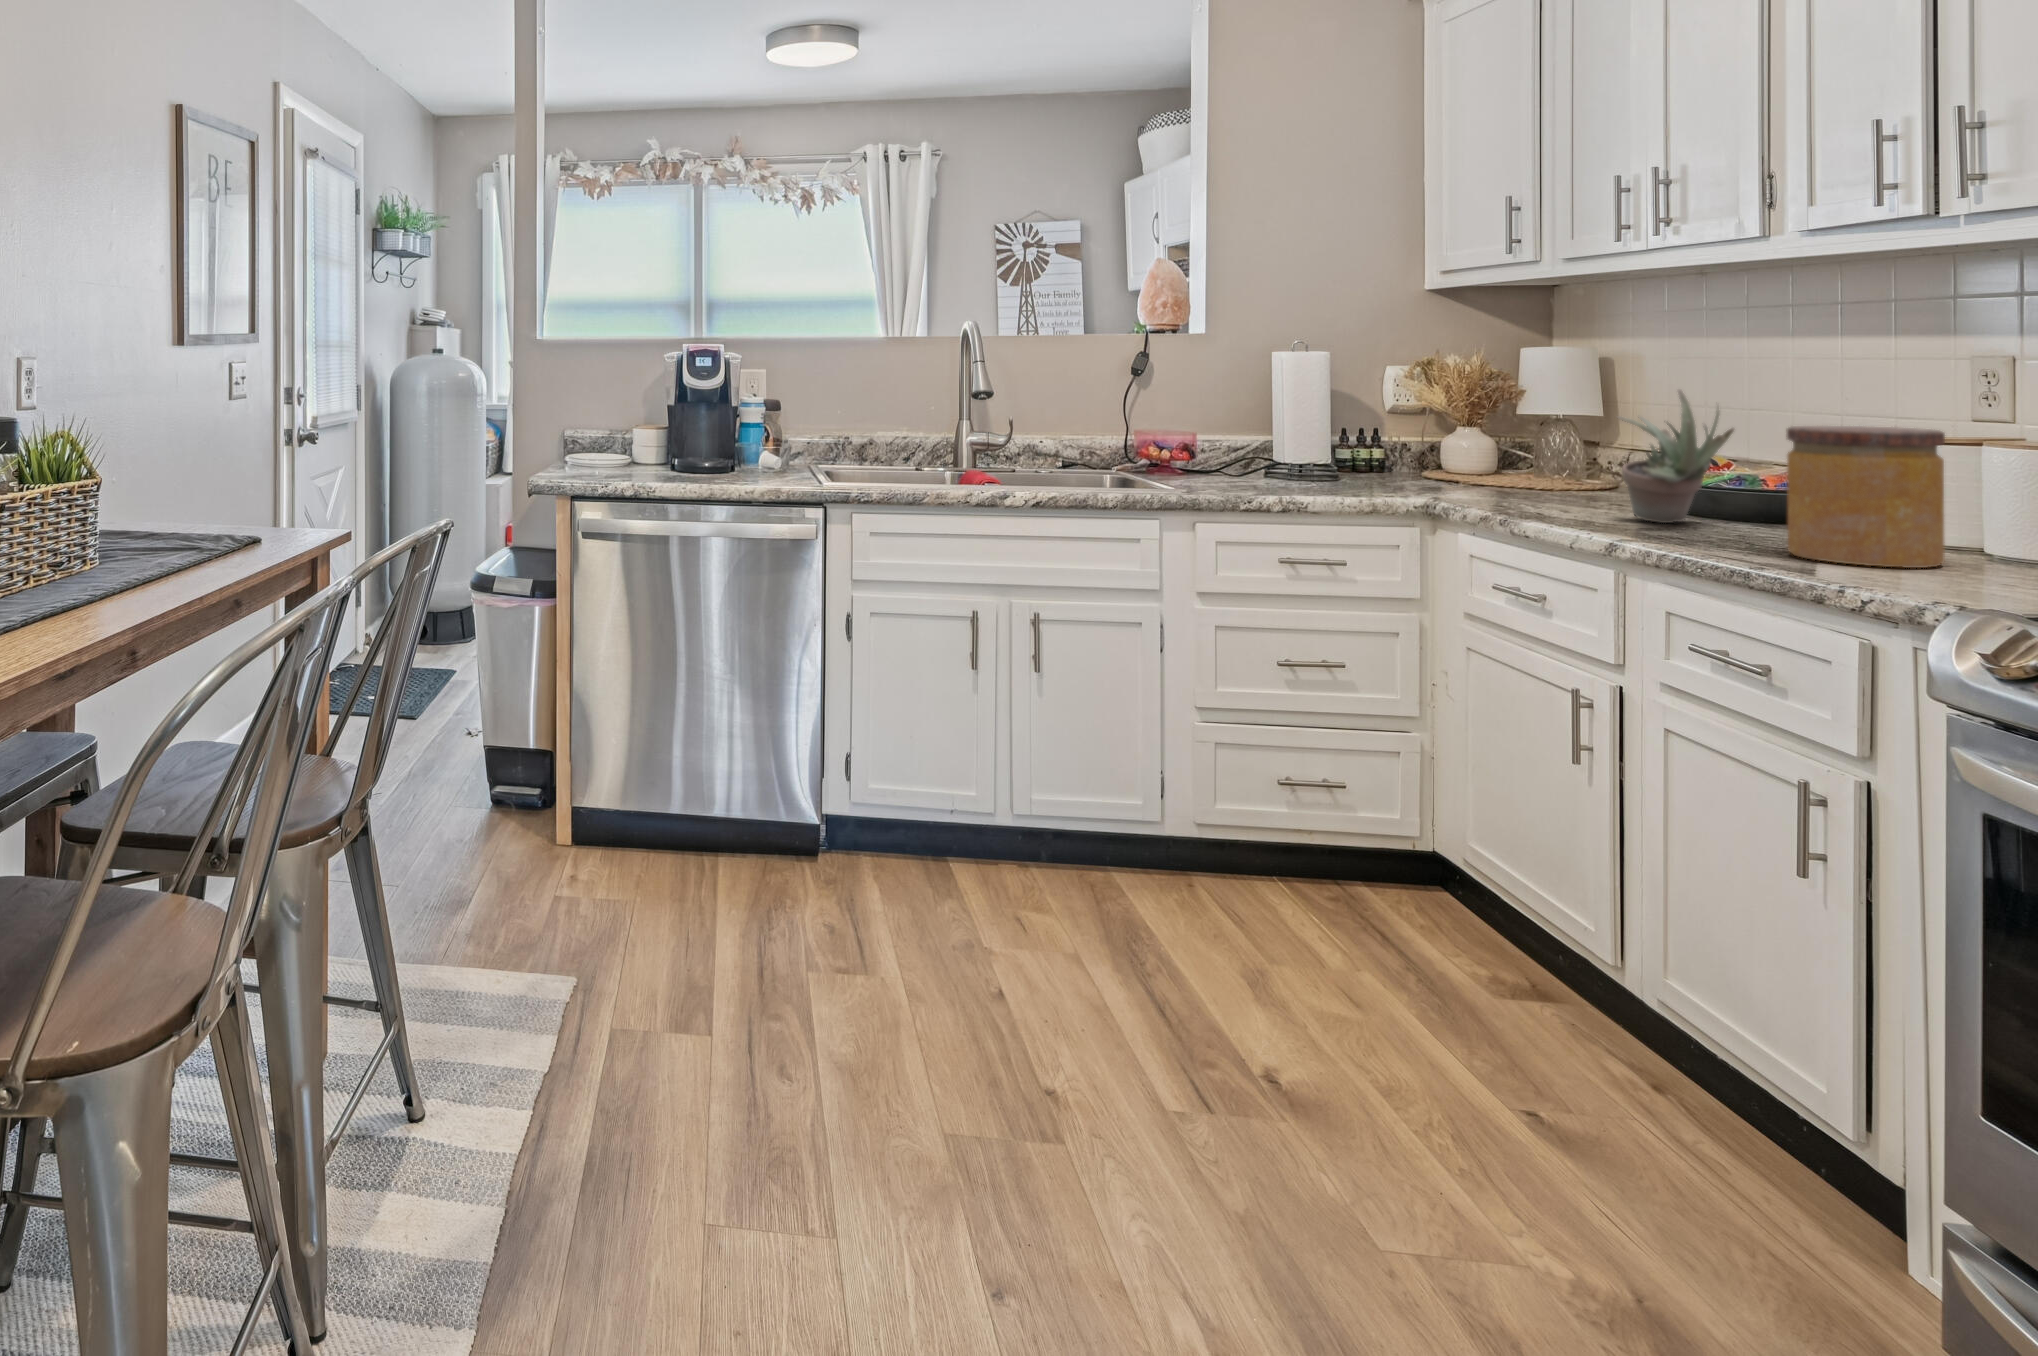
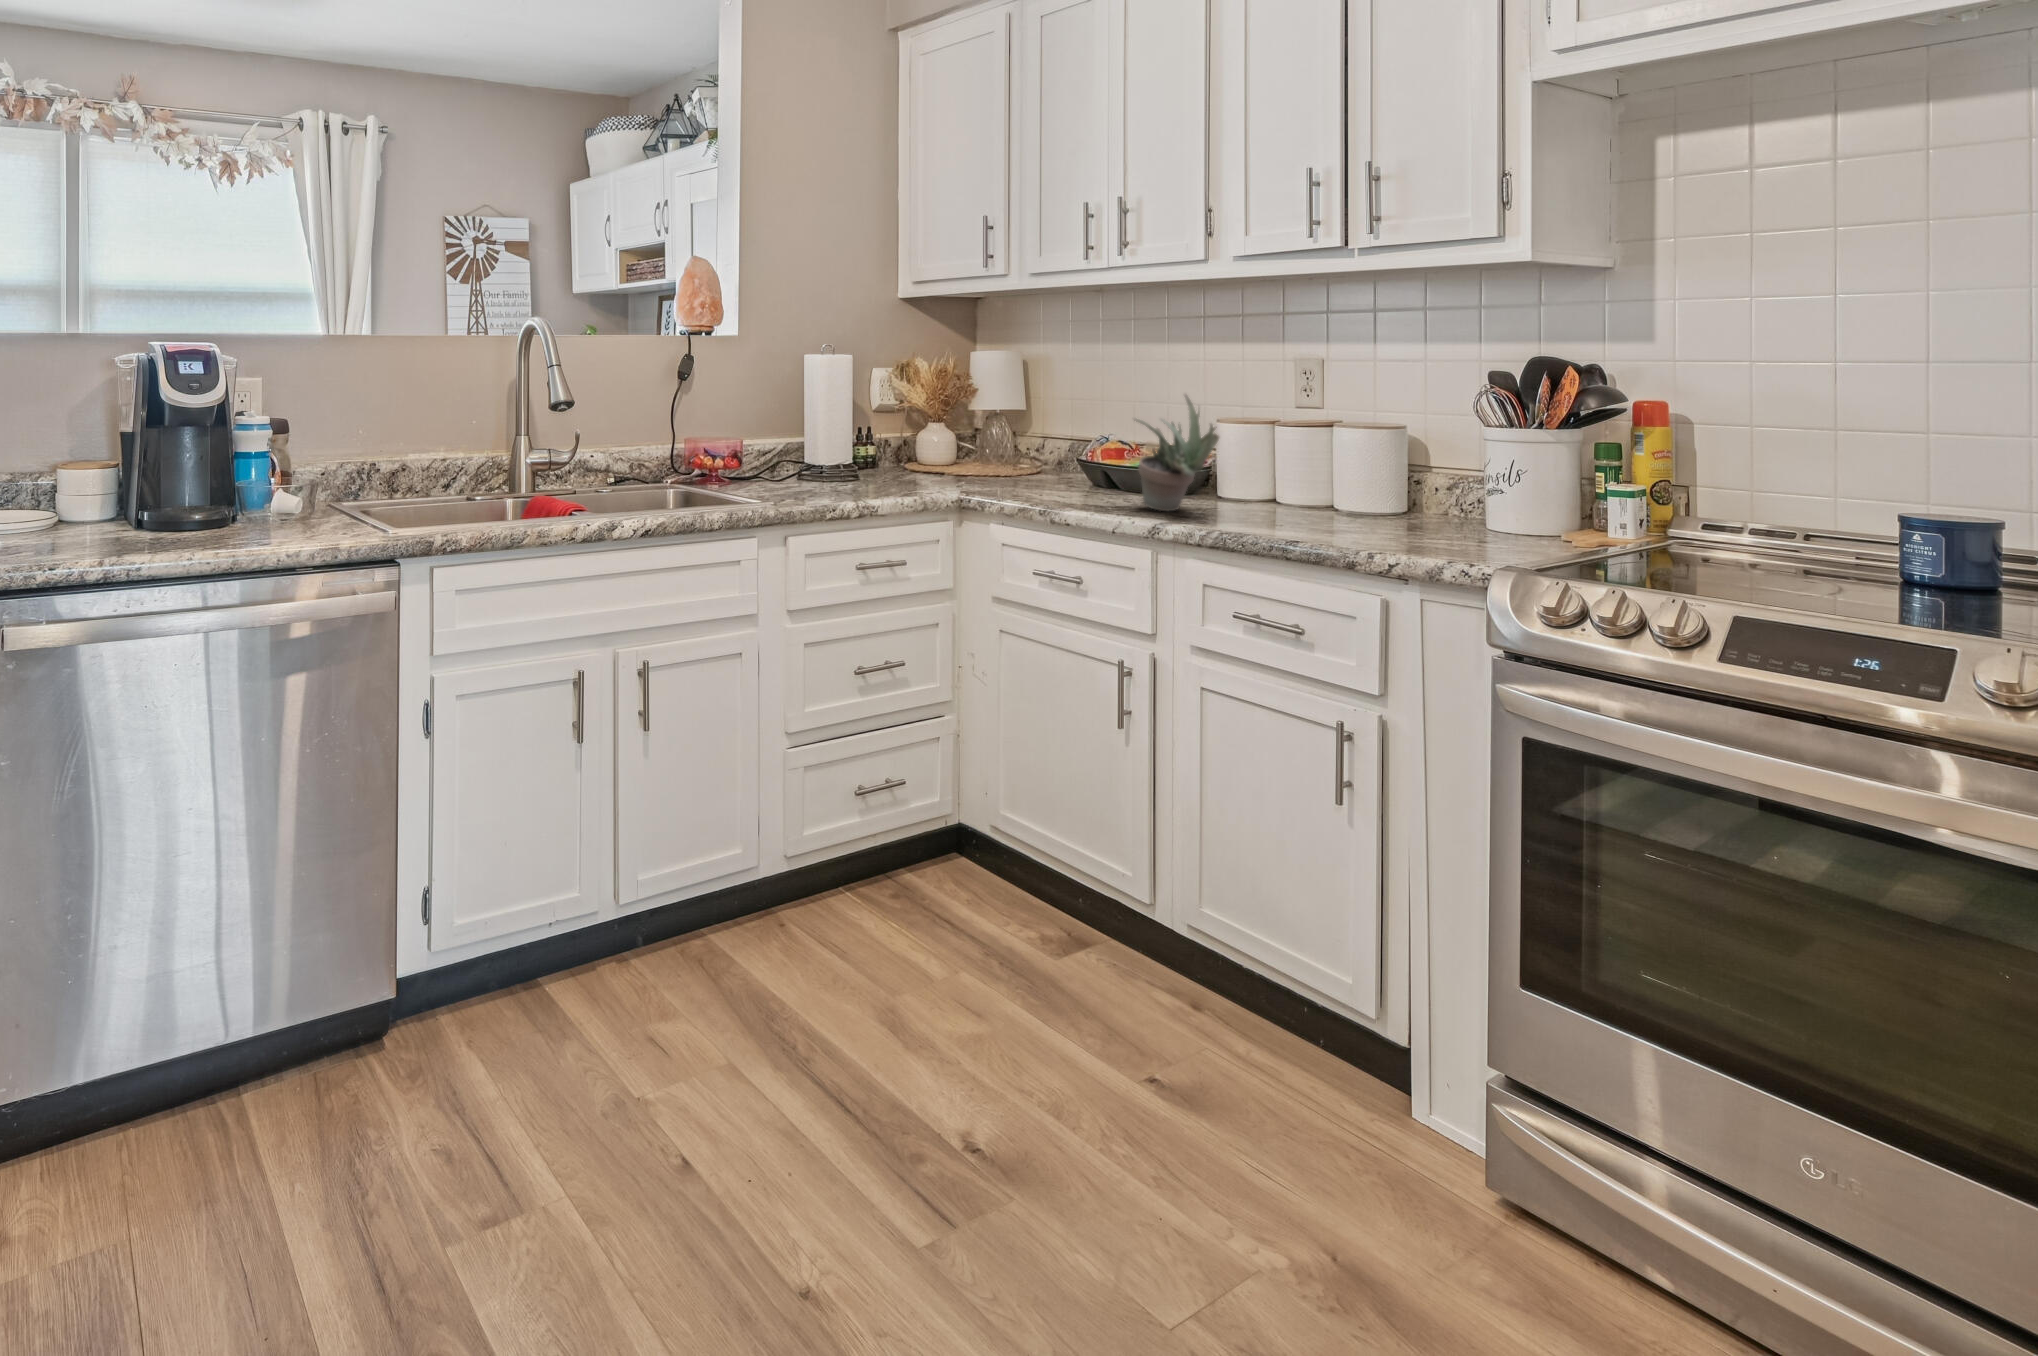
jar: present [1786,426,1945,568] -> none [1310,427,1415,549]

